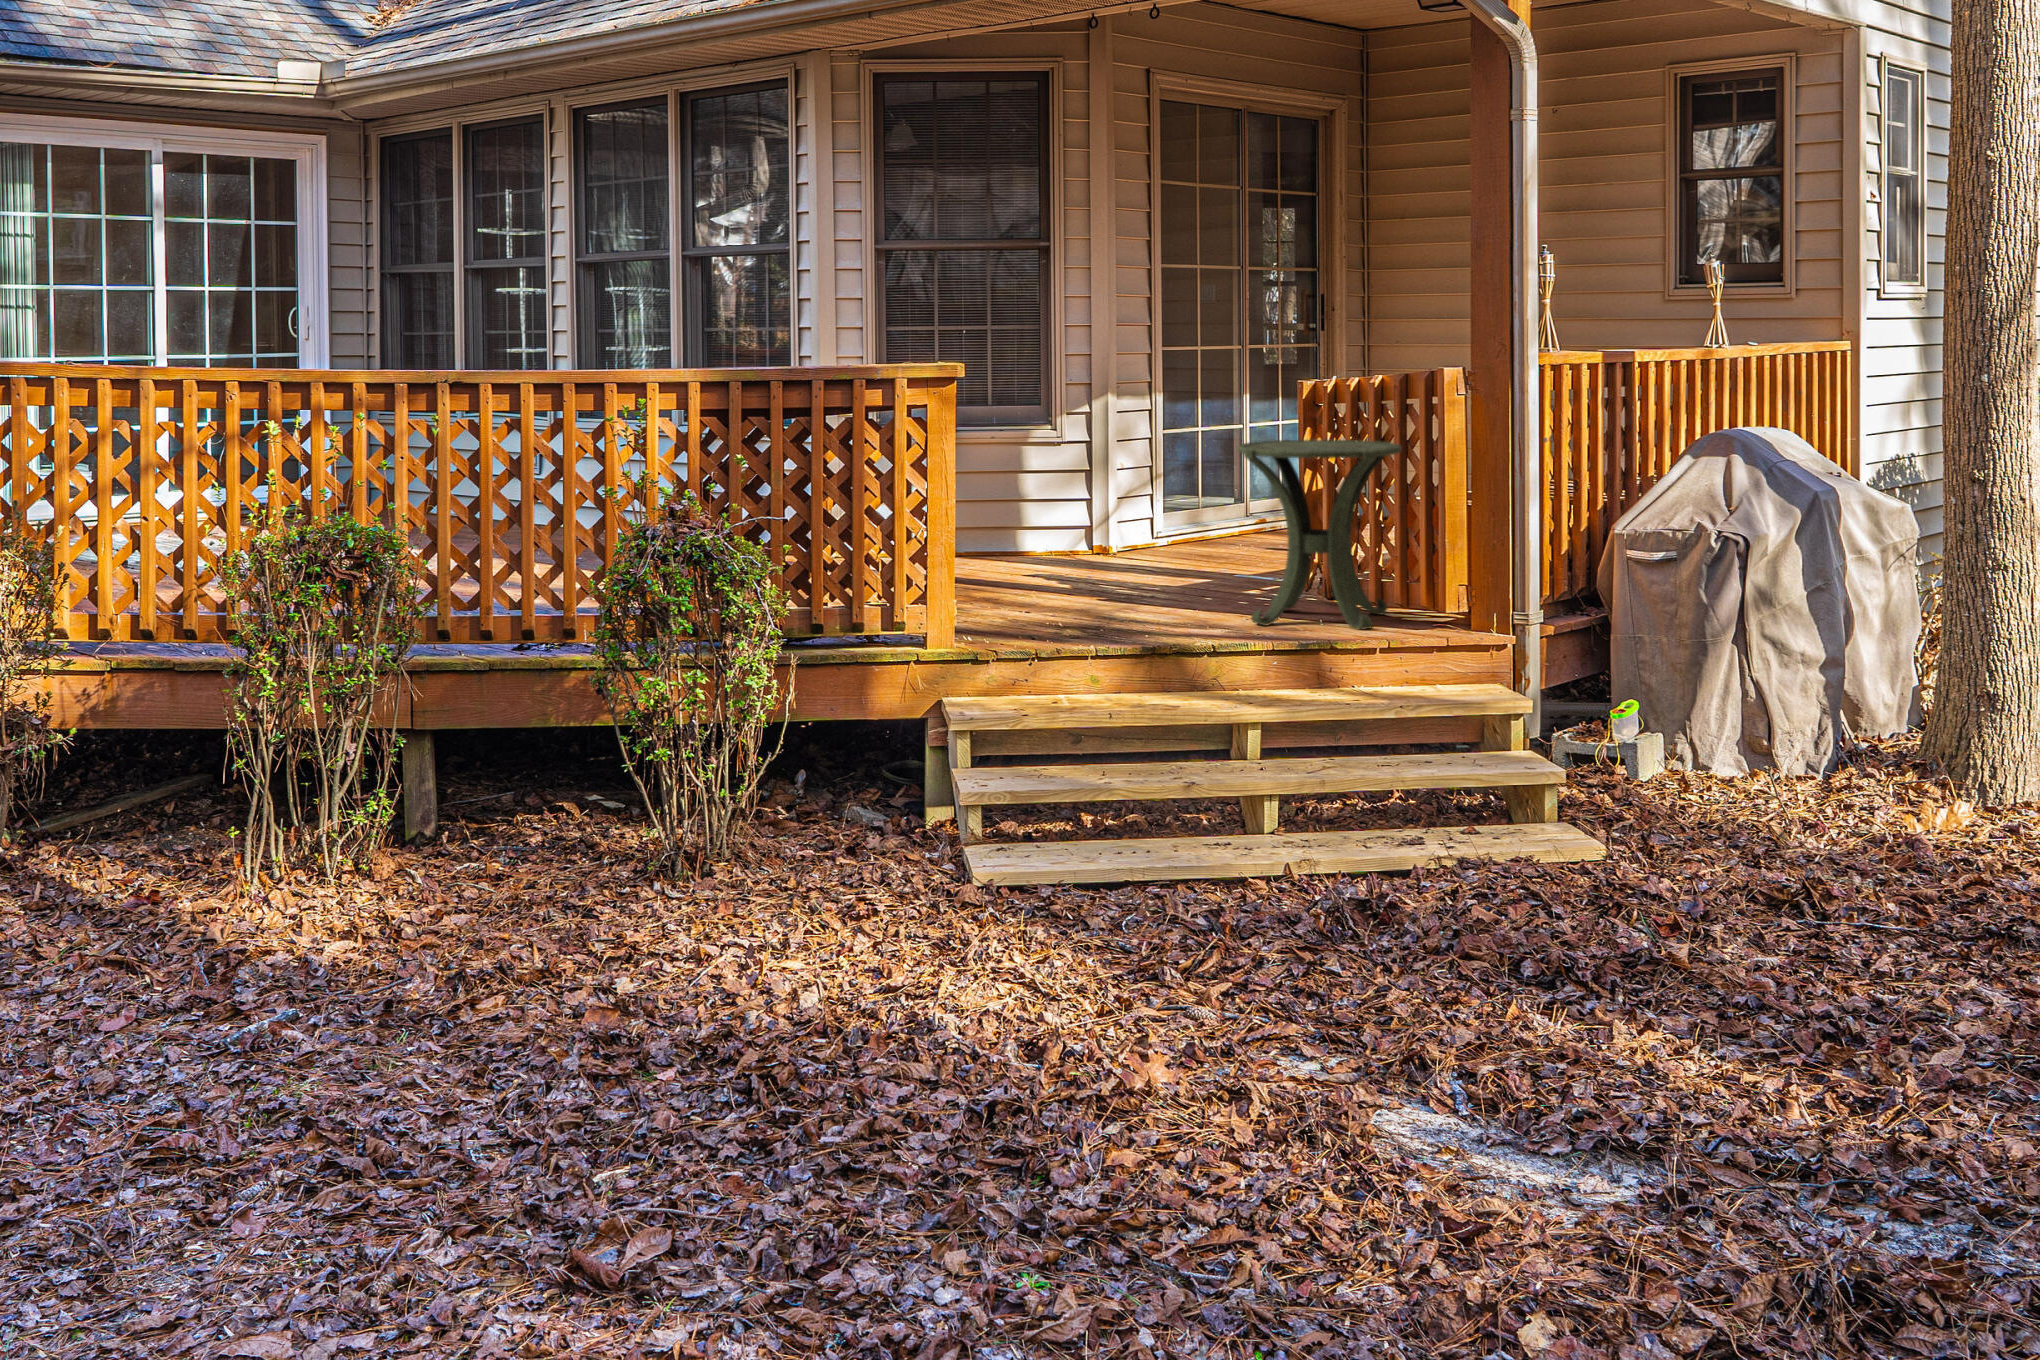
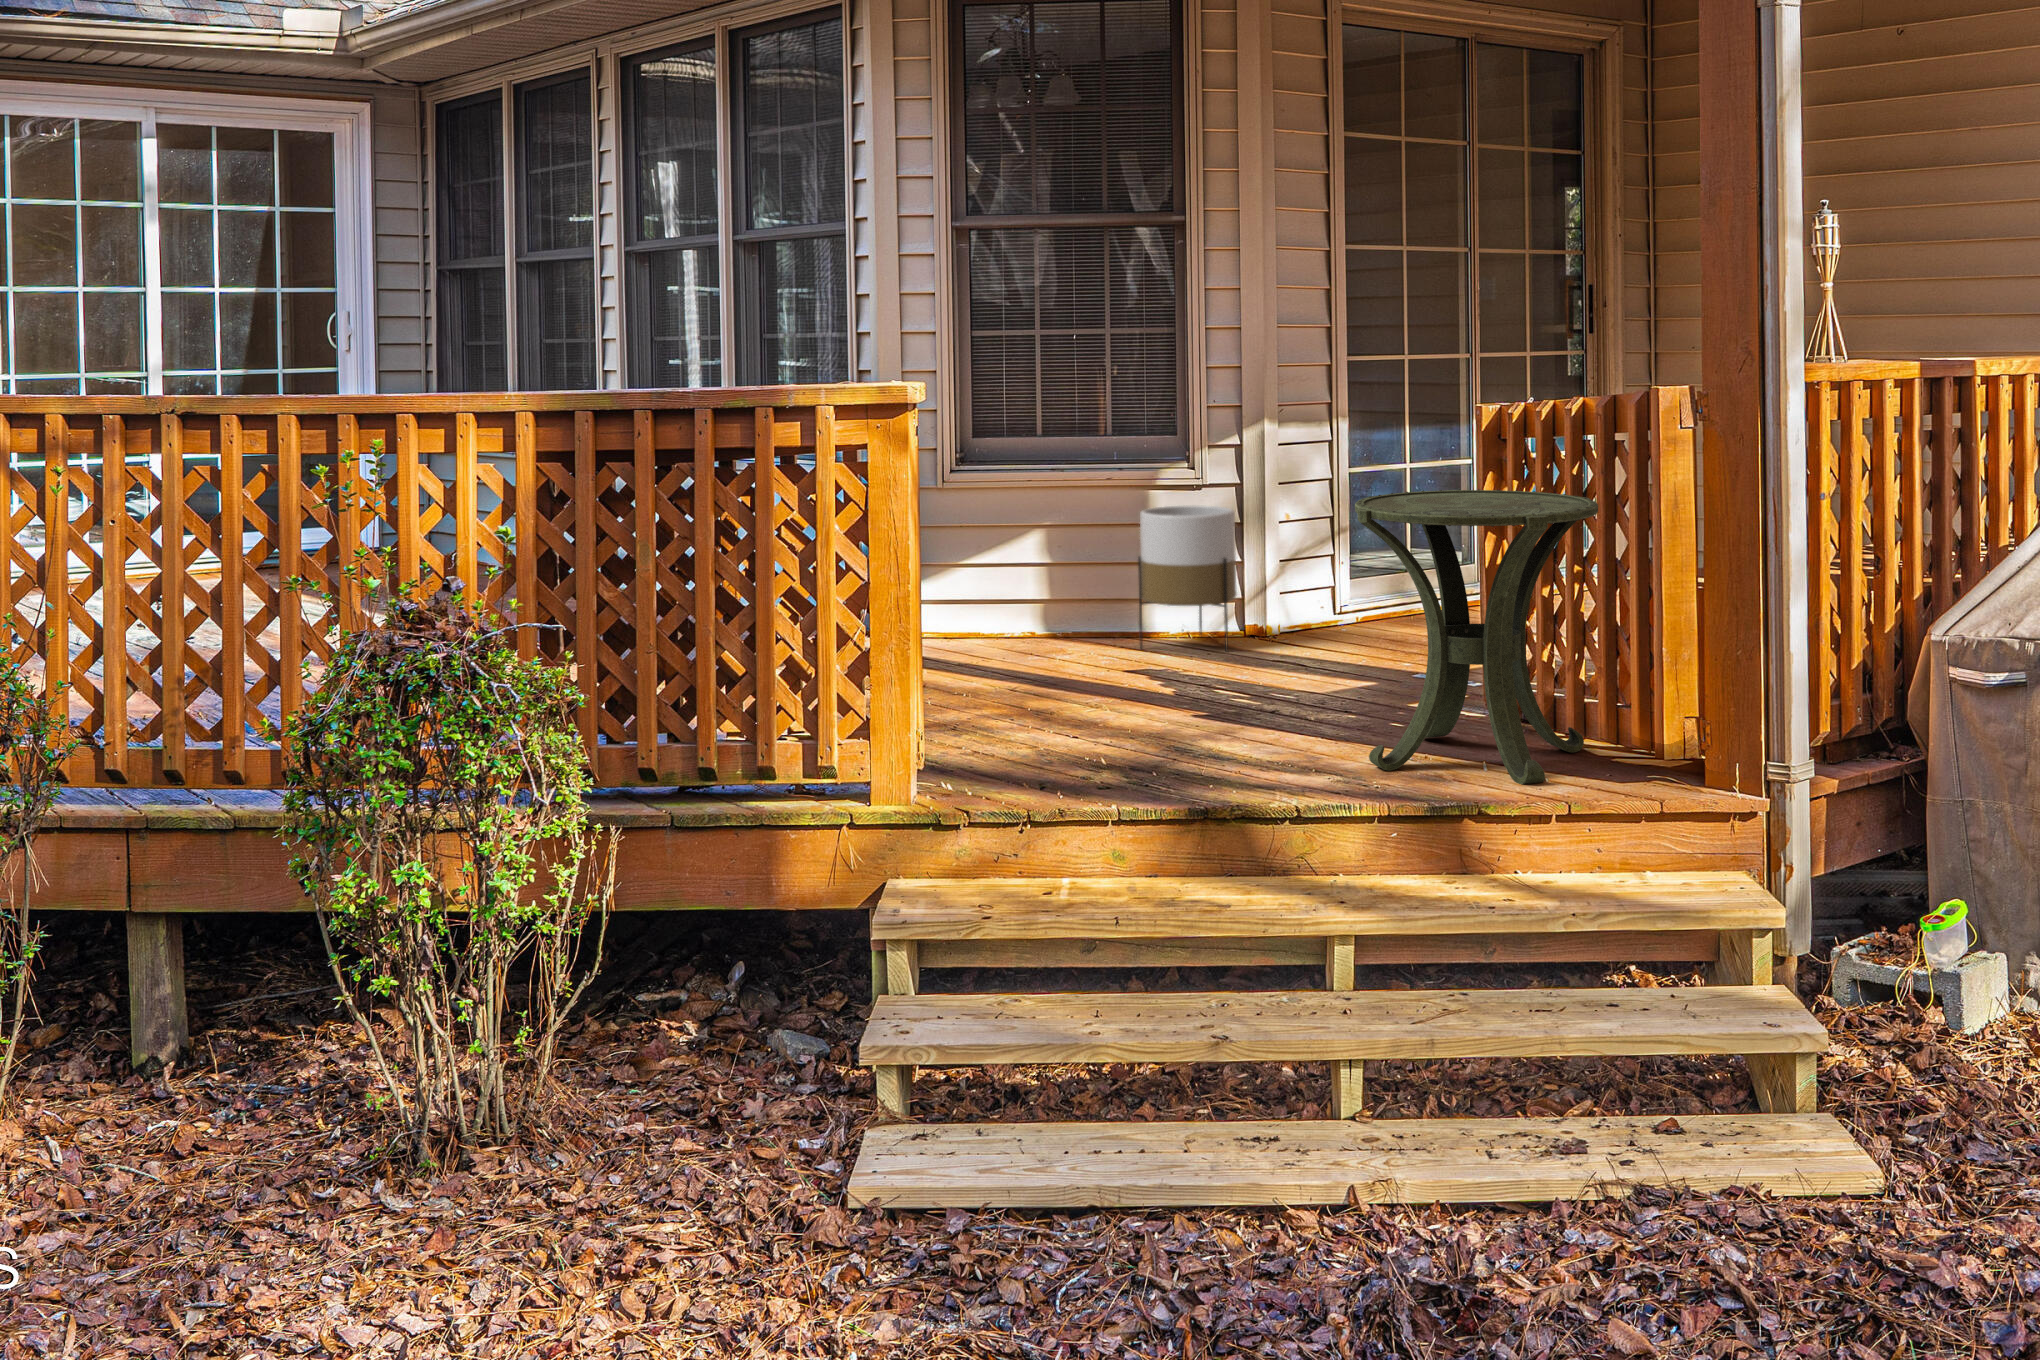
planter: none [1025,464,1097,571] -> present [1138,505,1237,652]

